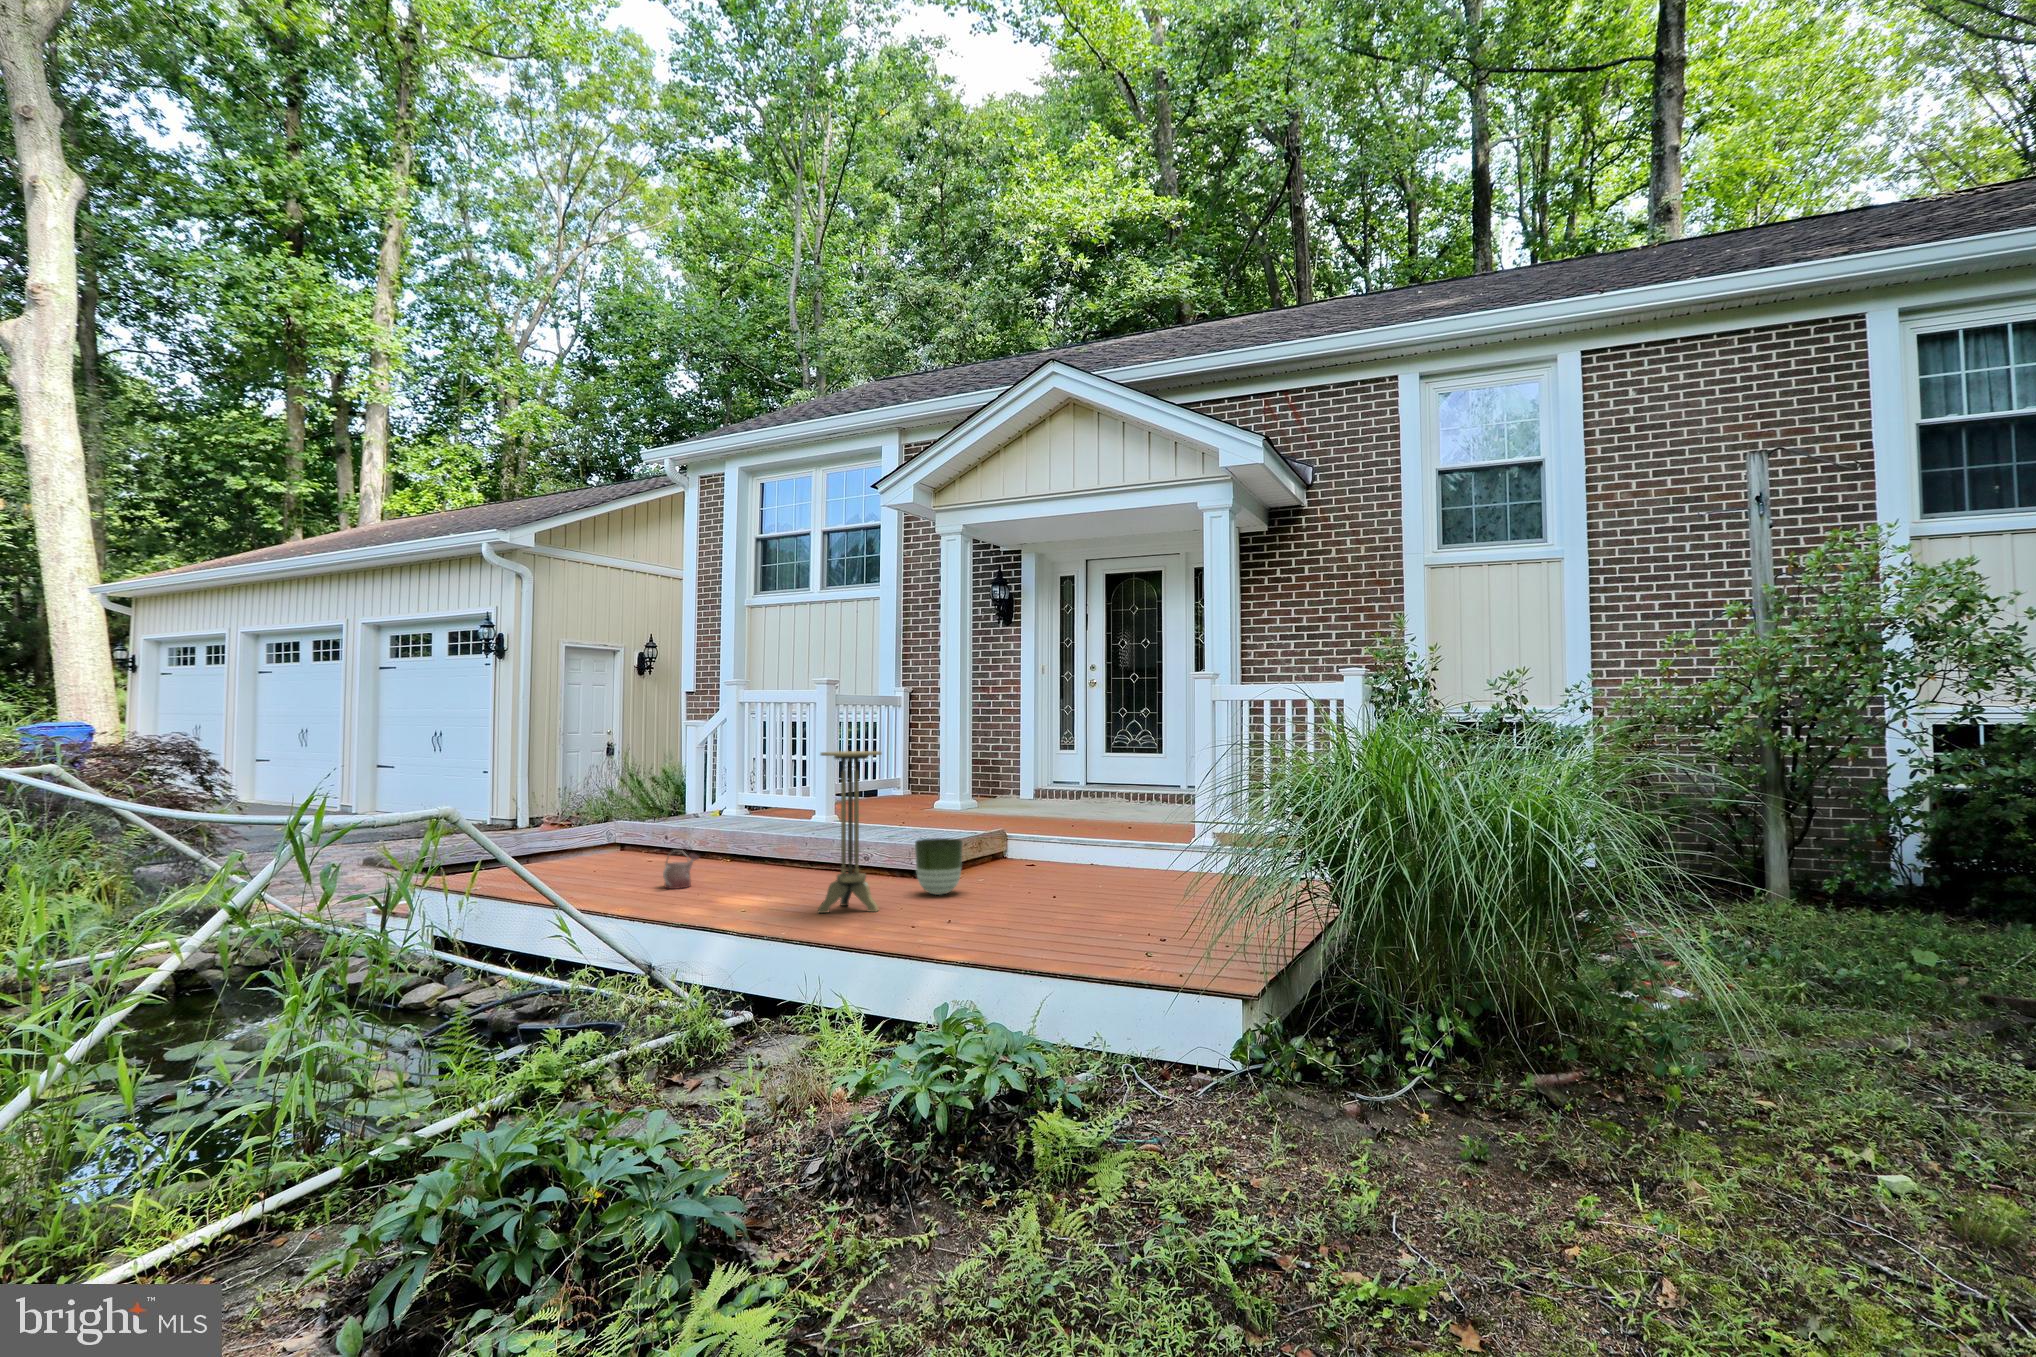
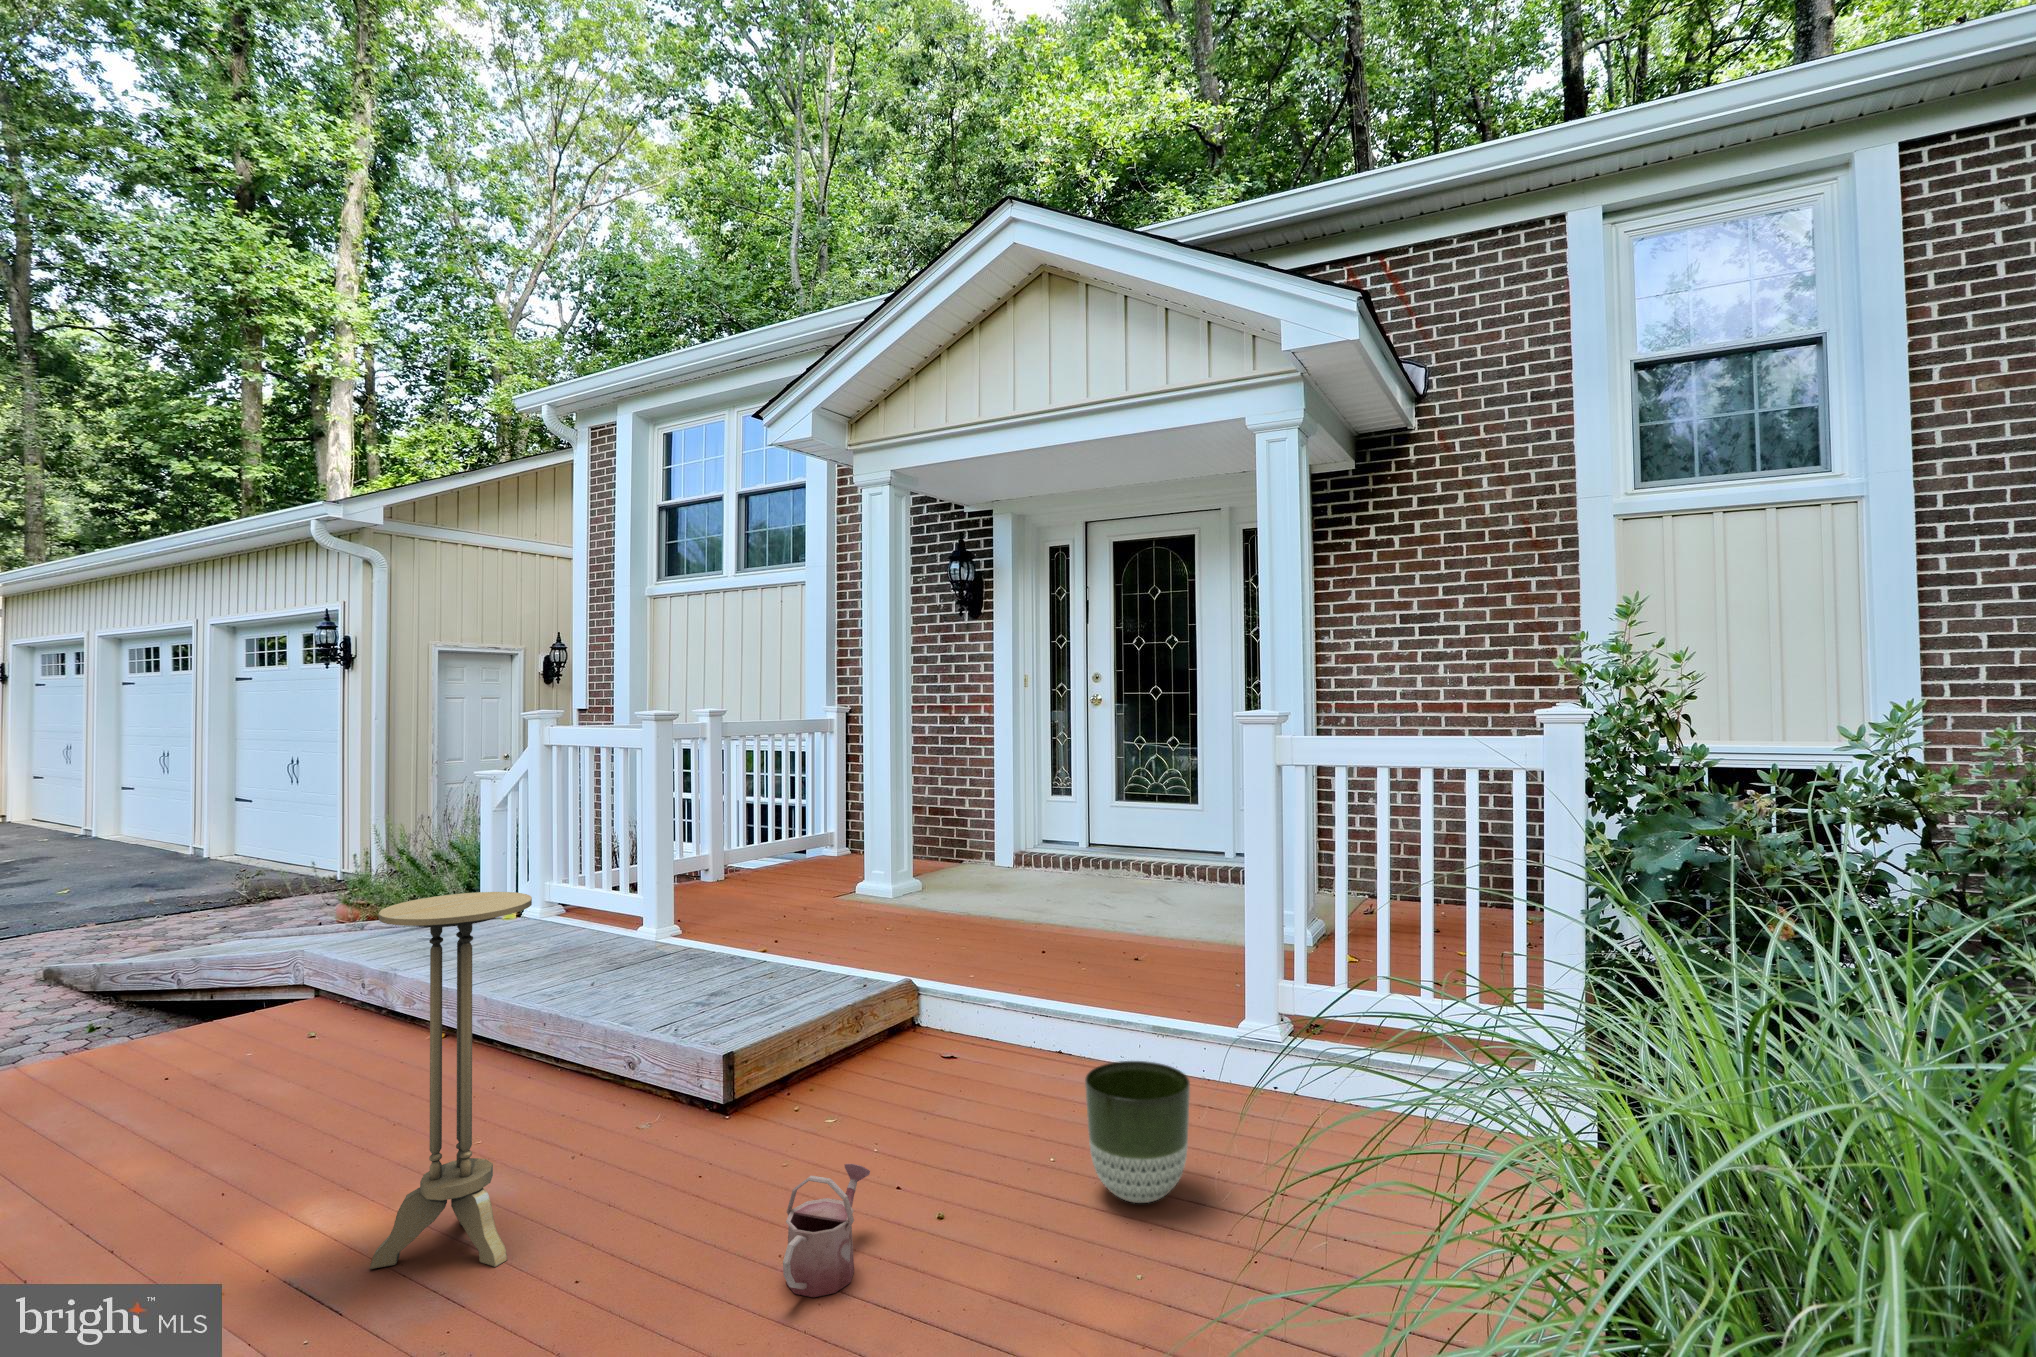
planter: present [915,838,963,895] -> present [1085,1061,1190,1203]
watering can: present [663,851,699,889] -> present [783,1164,870,1297]

